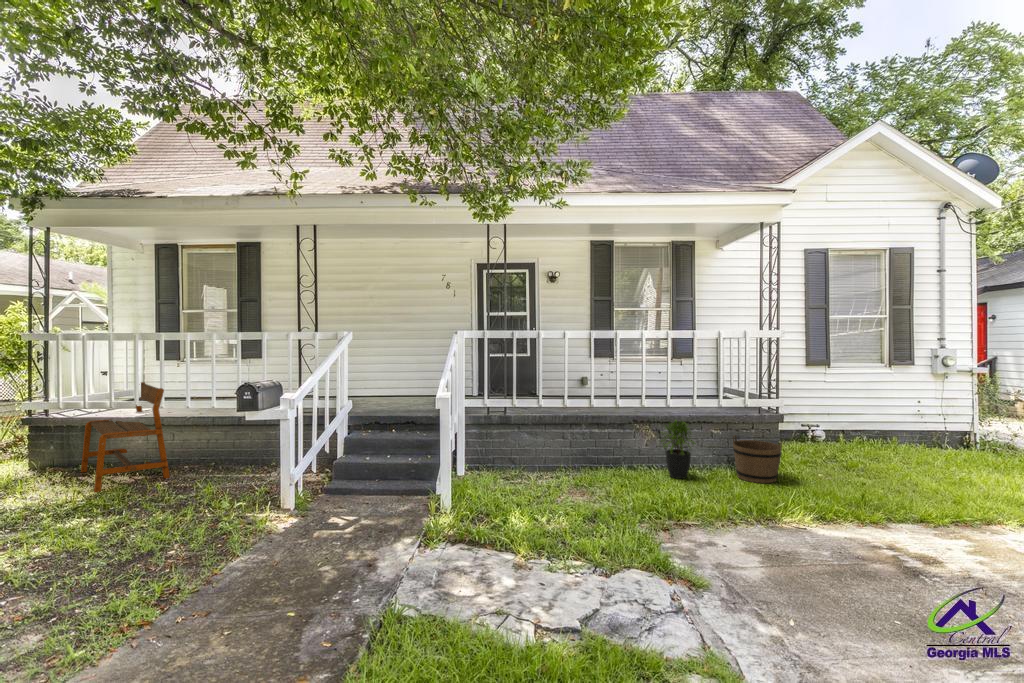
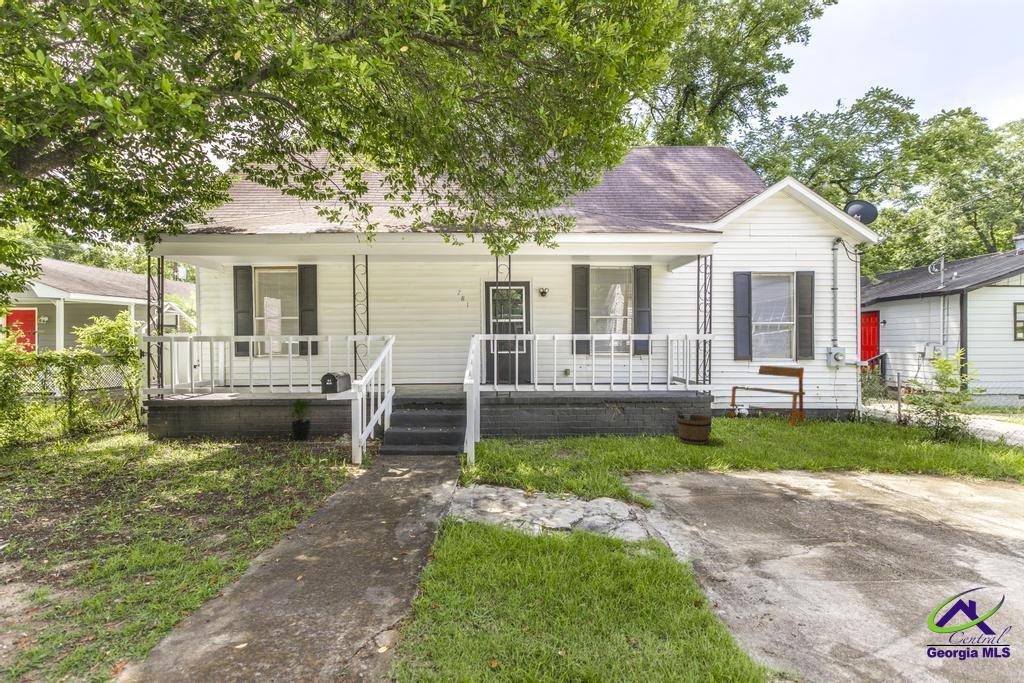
bench: present [81,382,170,492] -> present [731,366,806,426]
potted plant: present [661,420,696,479] -> present [289,399,311,440]

